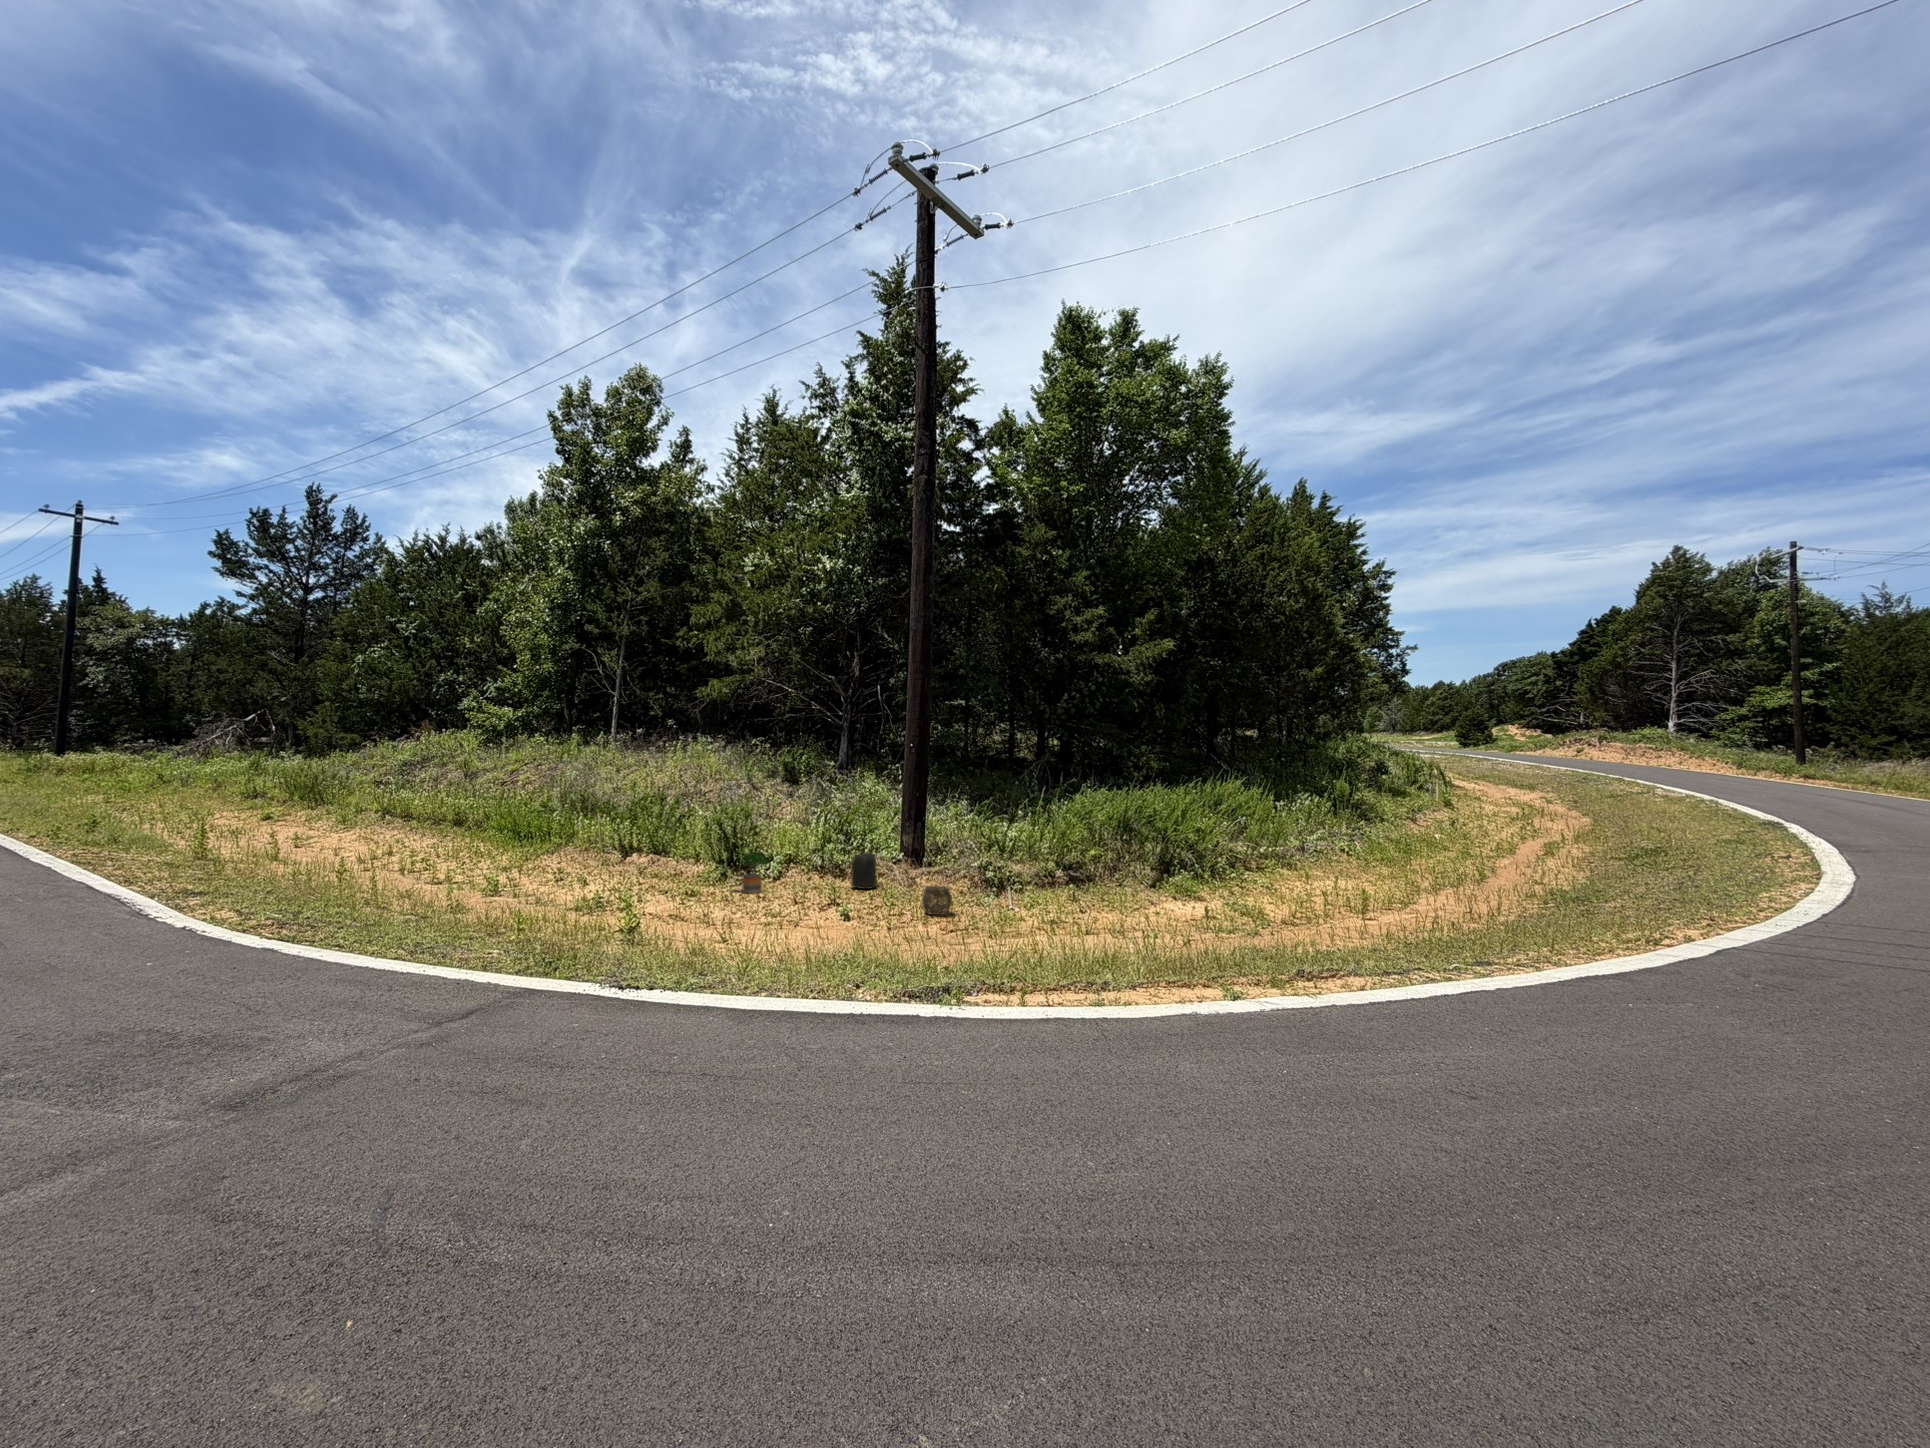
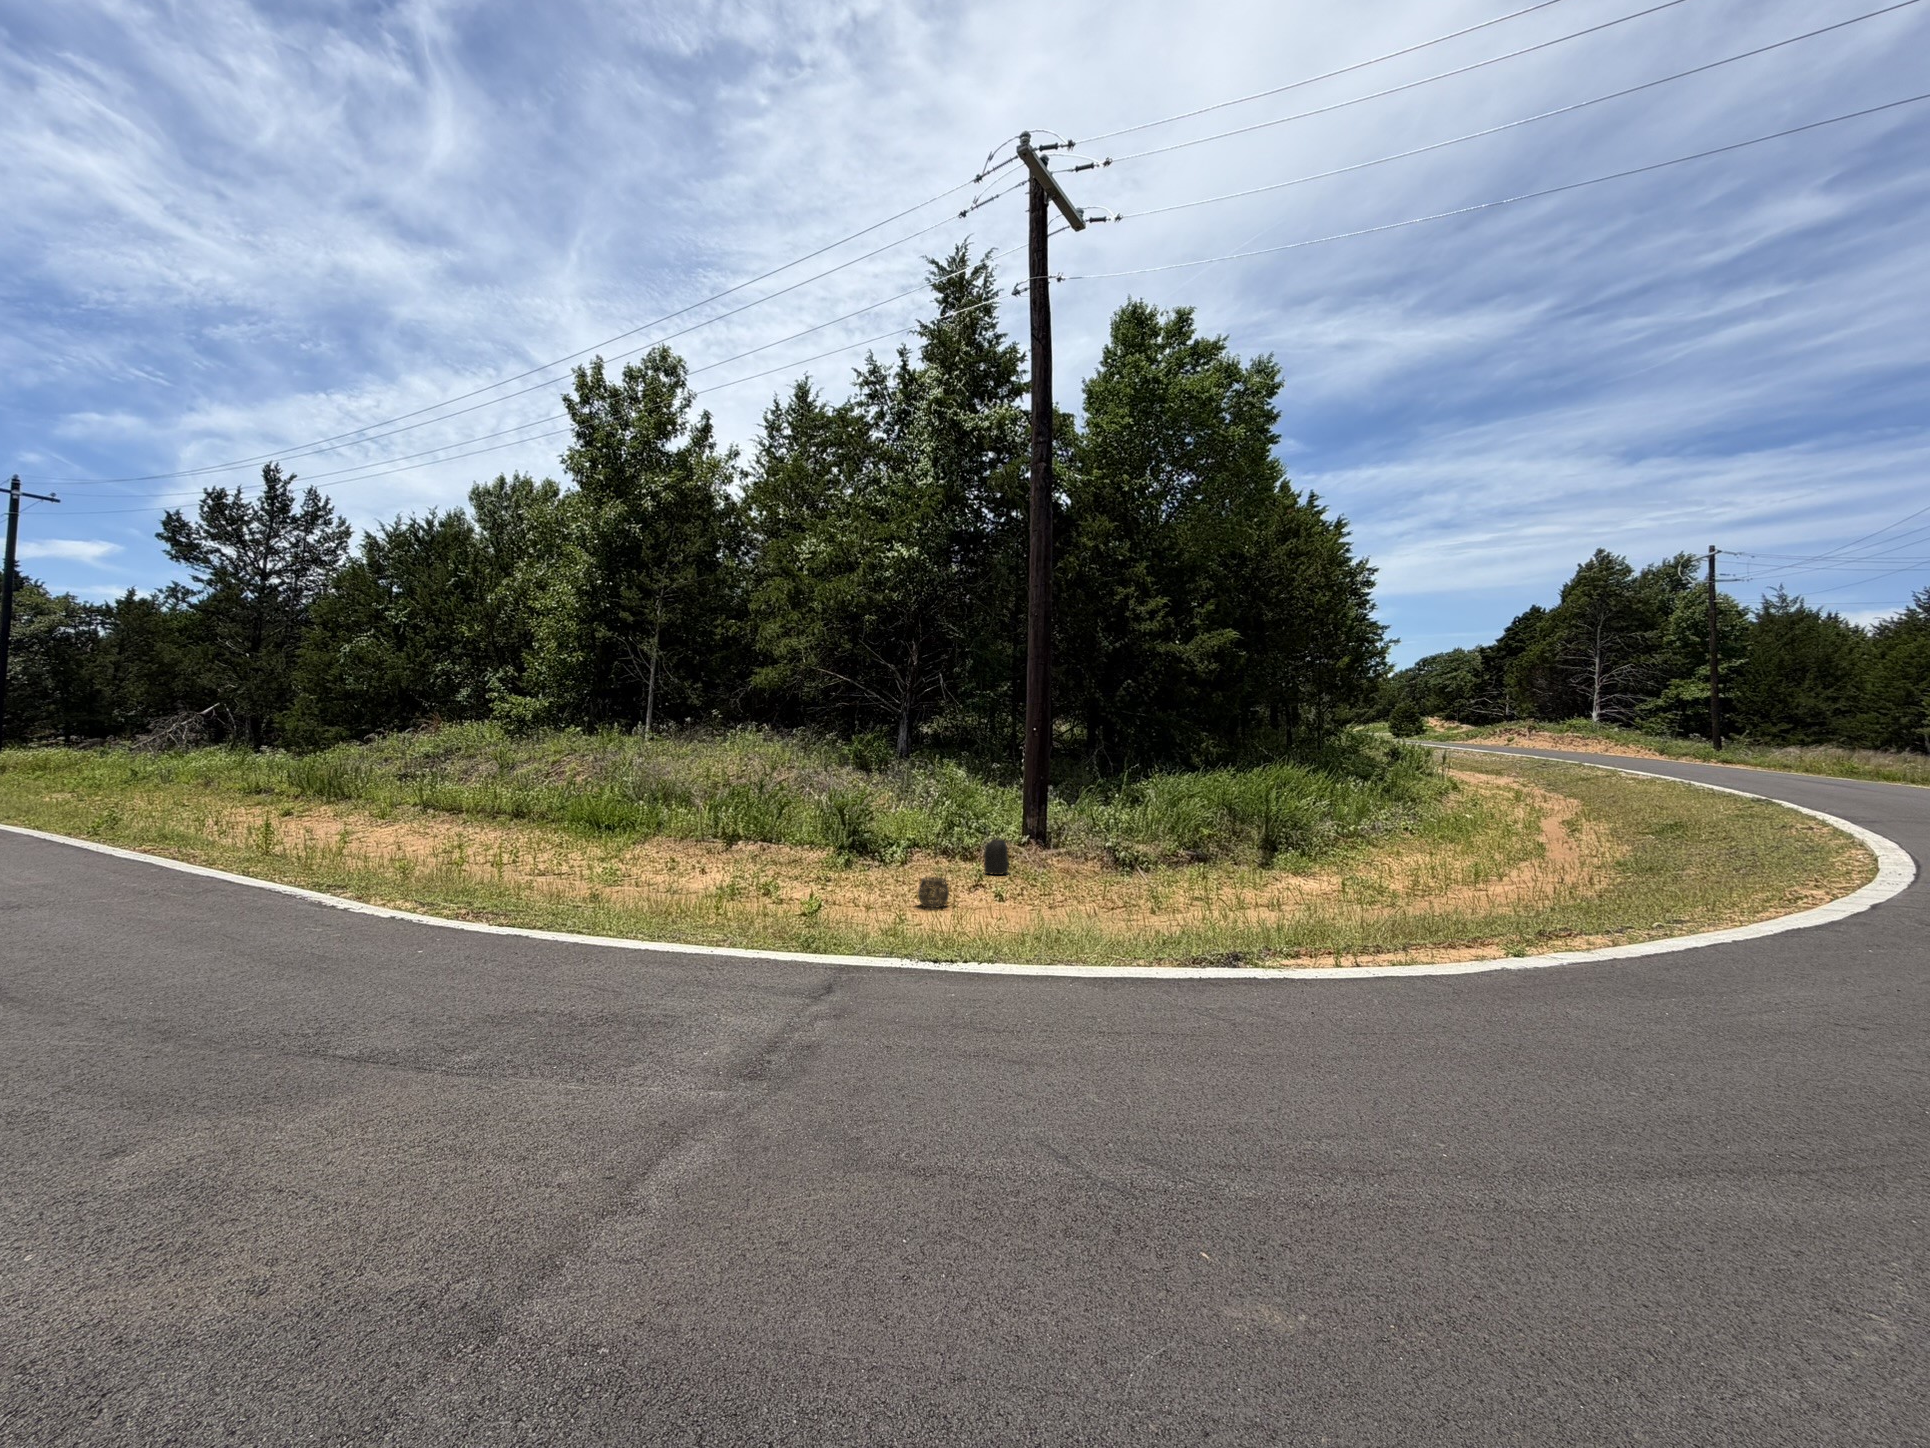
potted tree: present [740,854,768,893] -> none [876,840,906,880]
woven basket: present [922,886,952,915] -> present [918,877,949,907]

